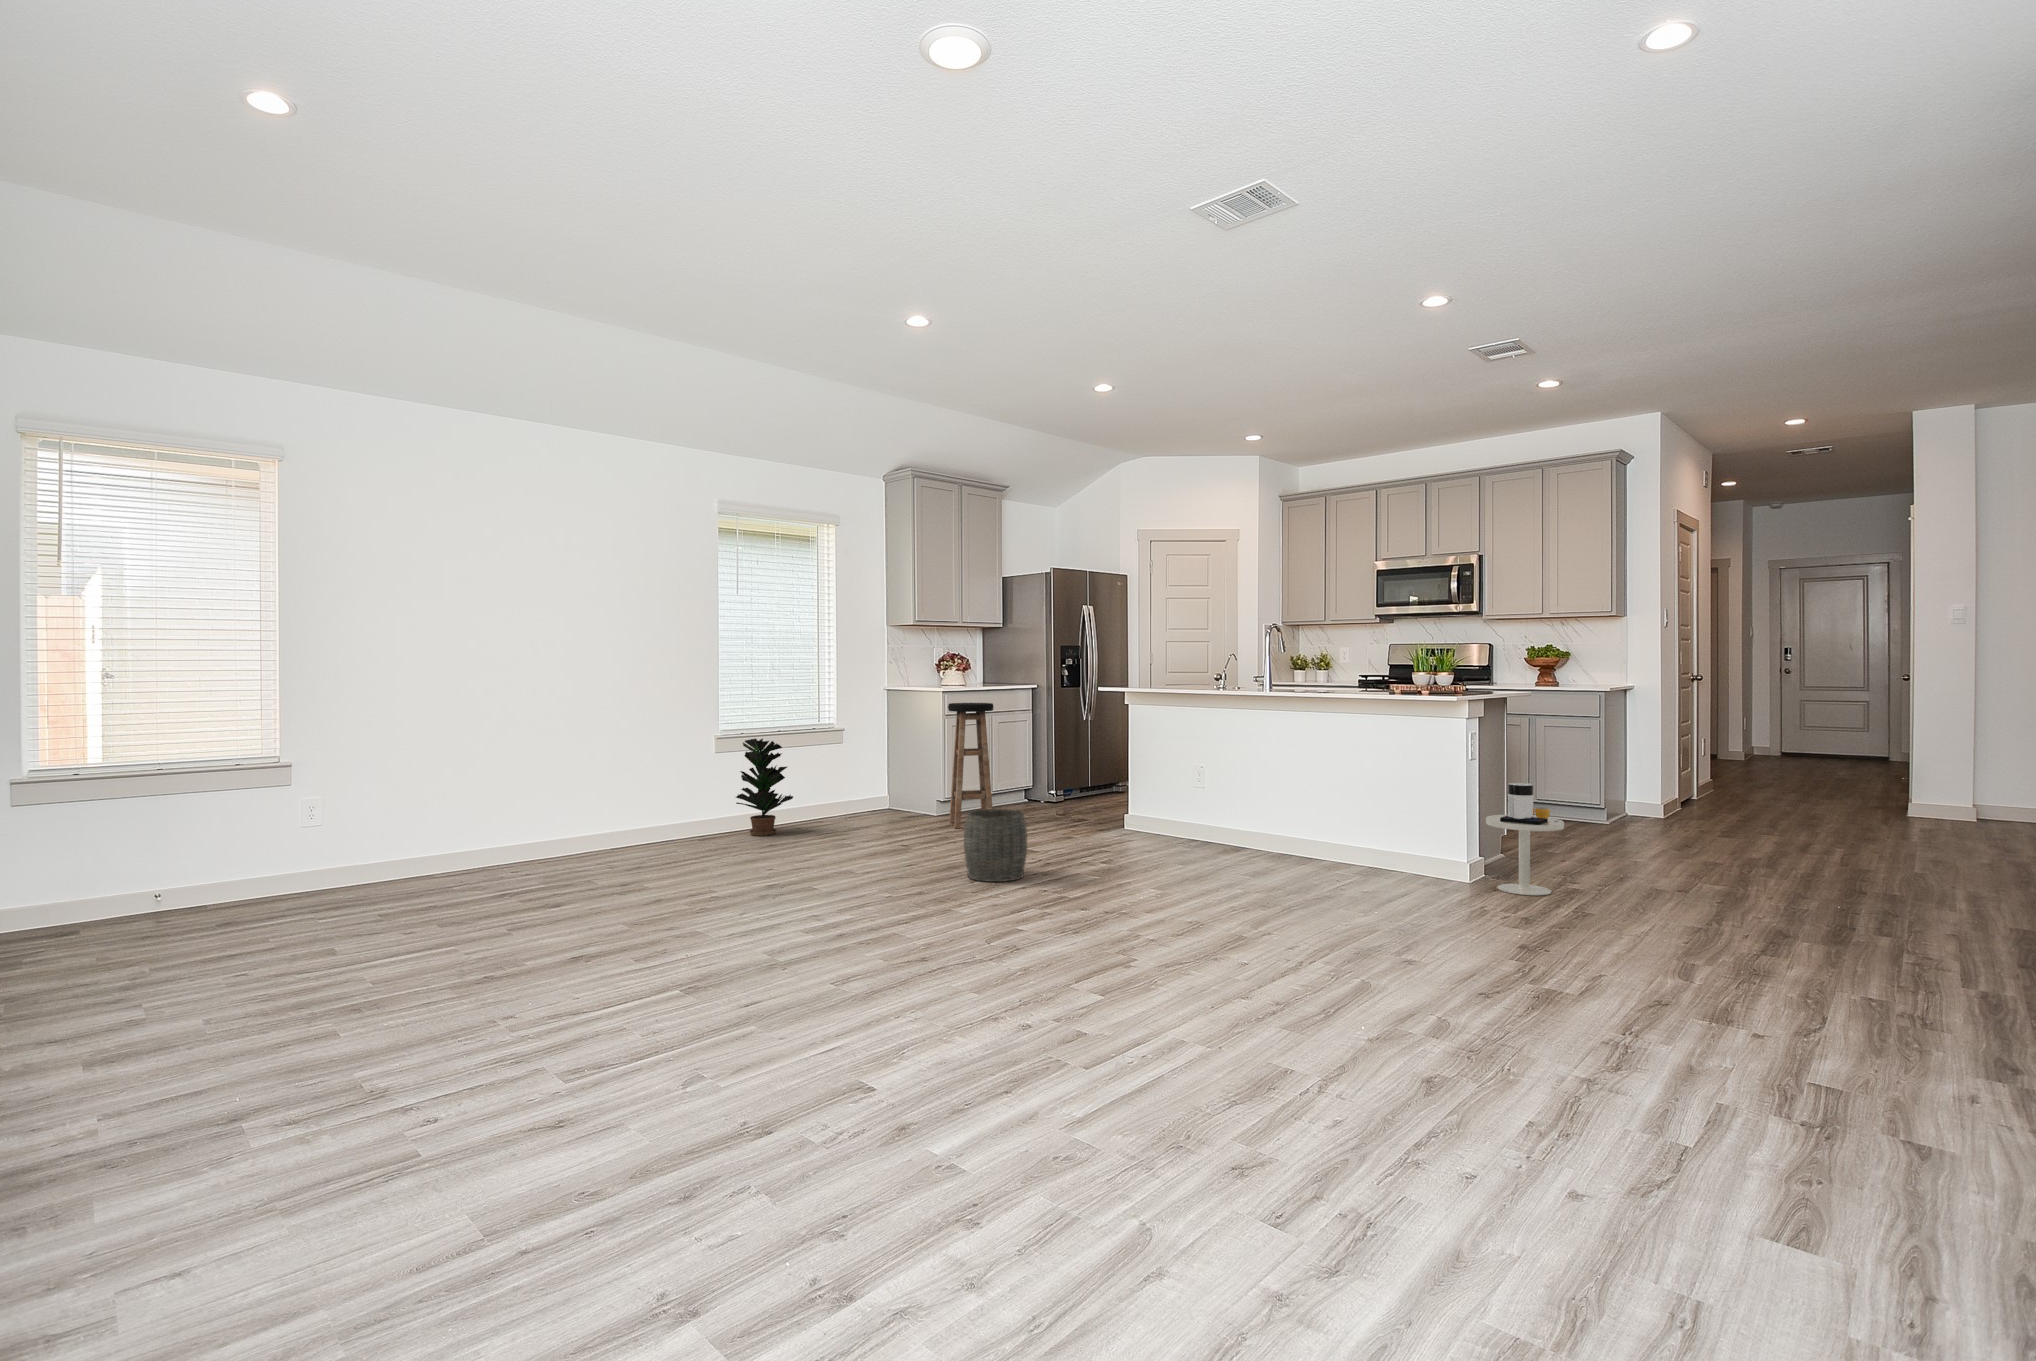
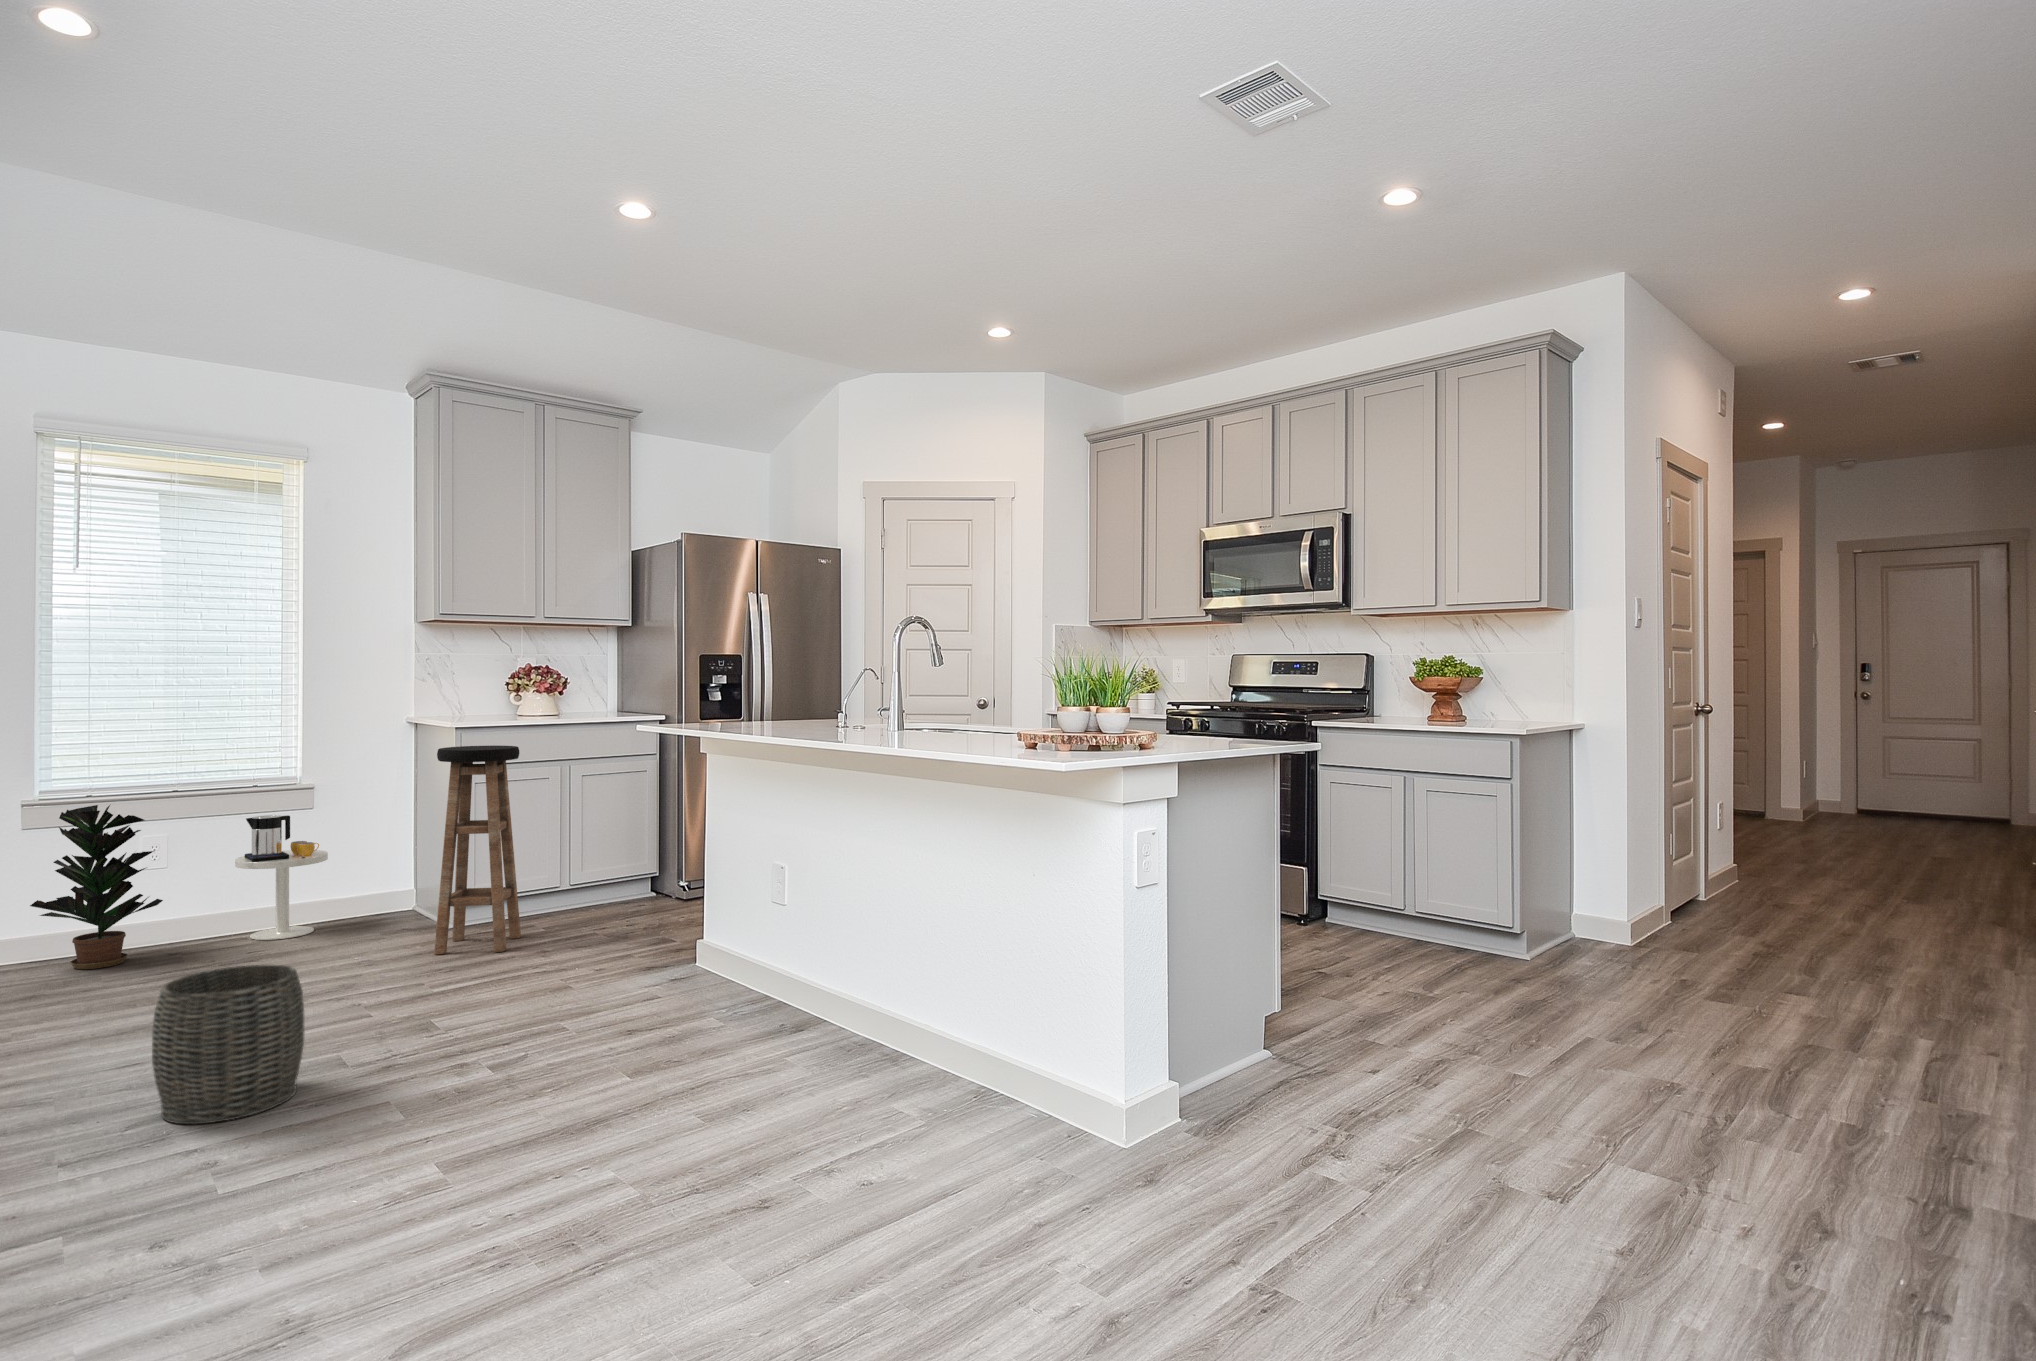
side table: present [1486,783,1564,896] -> present [235,815,328,940]

